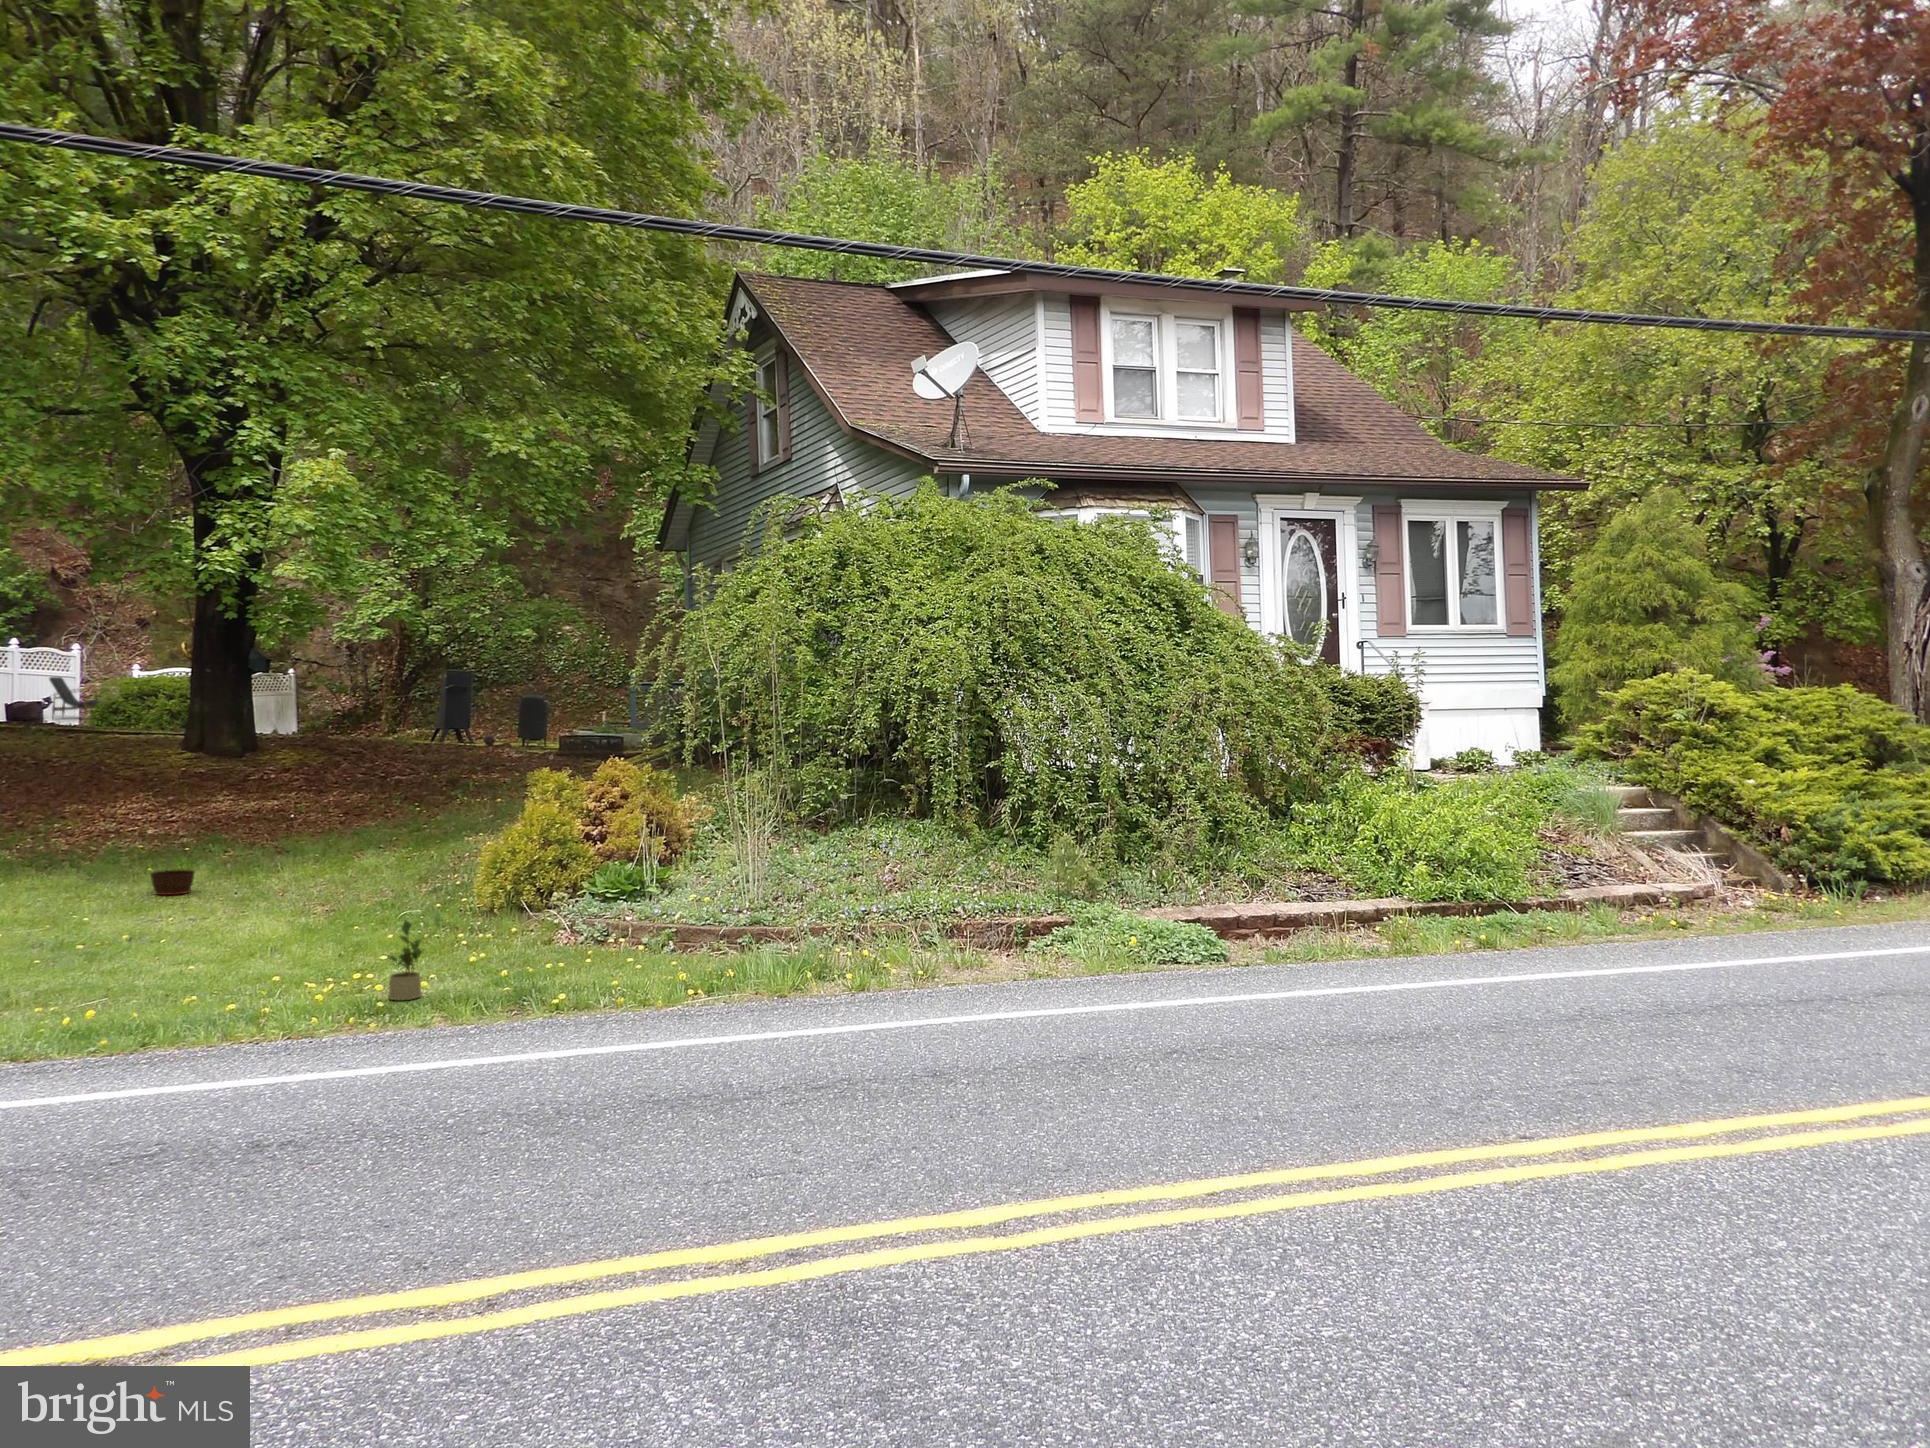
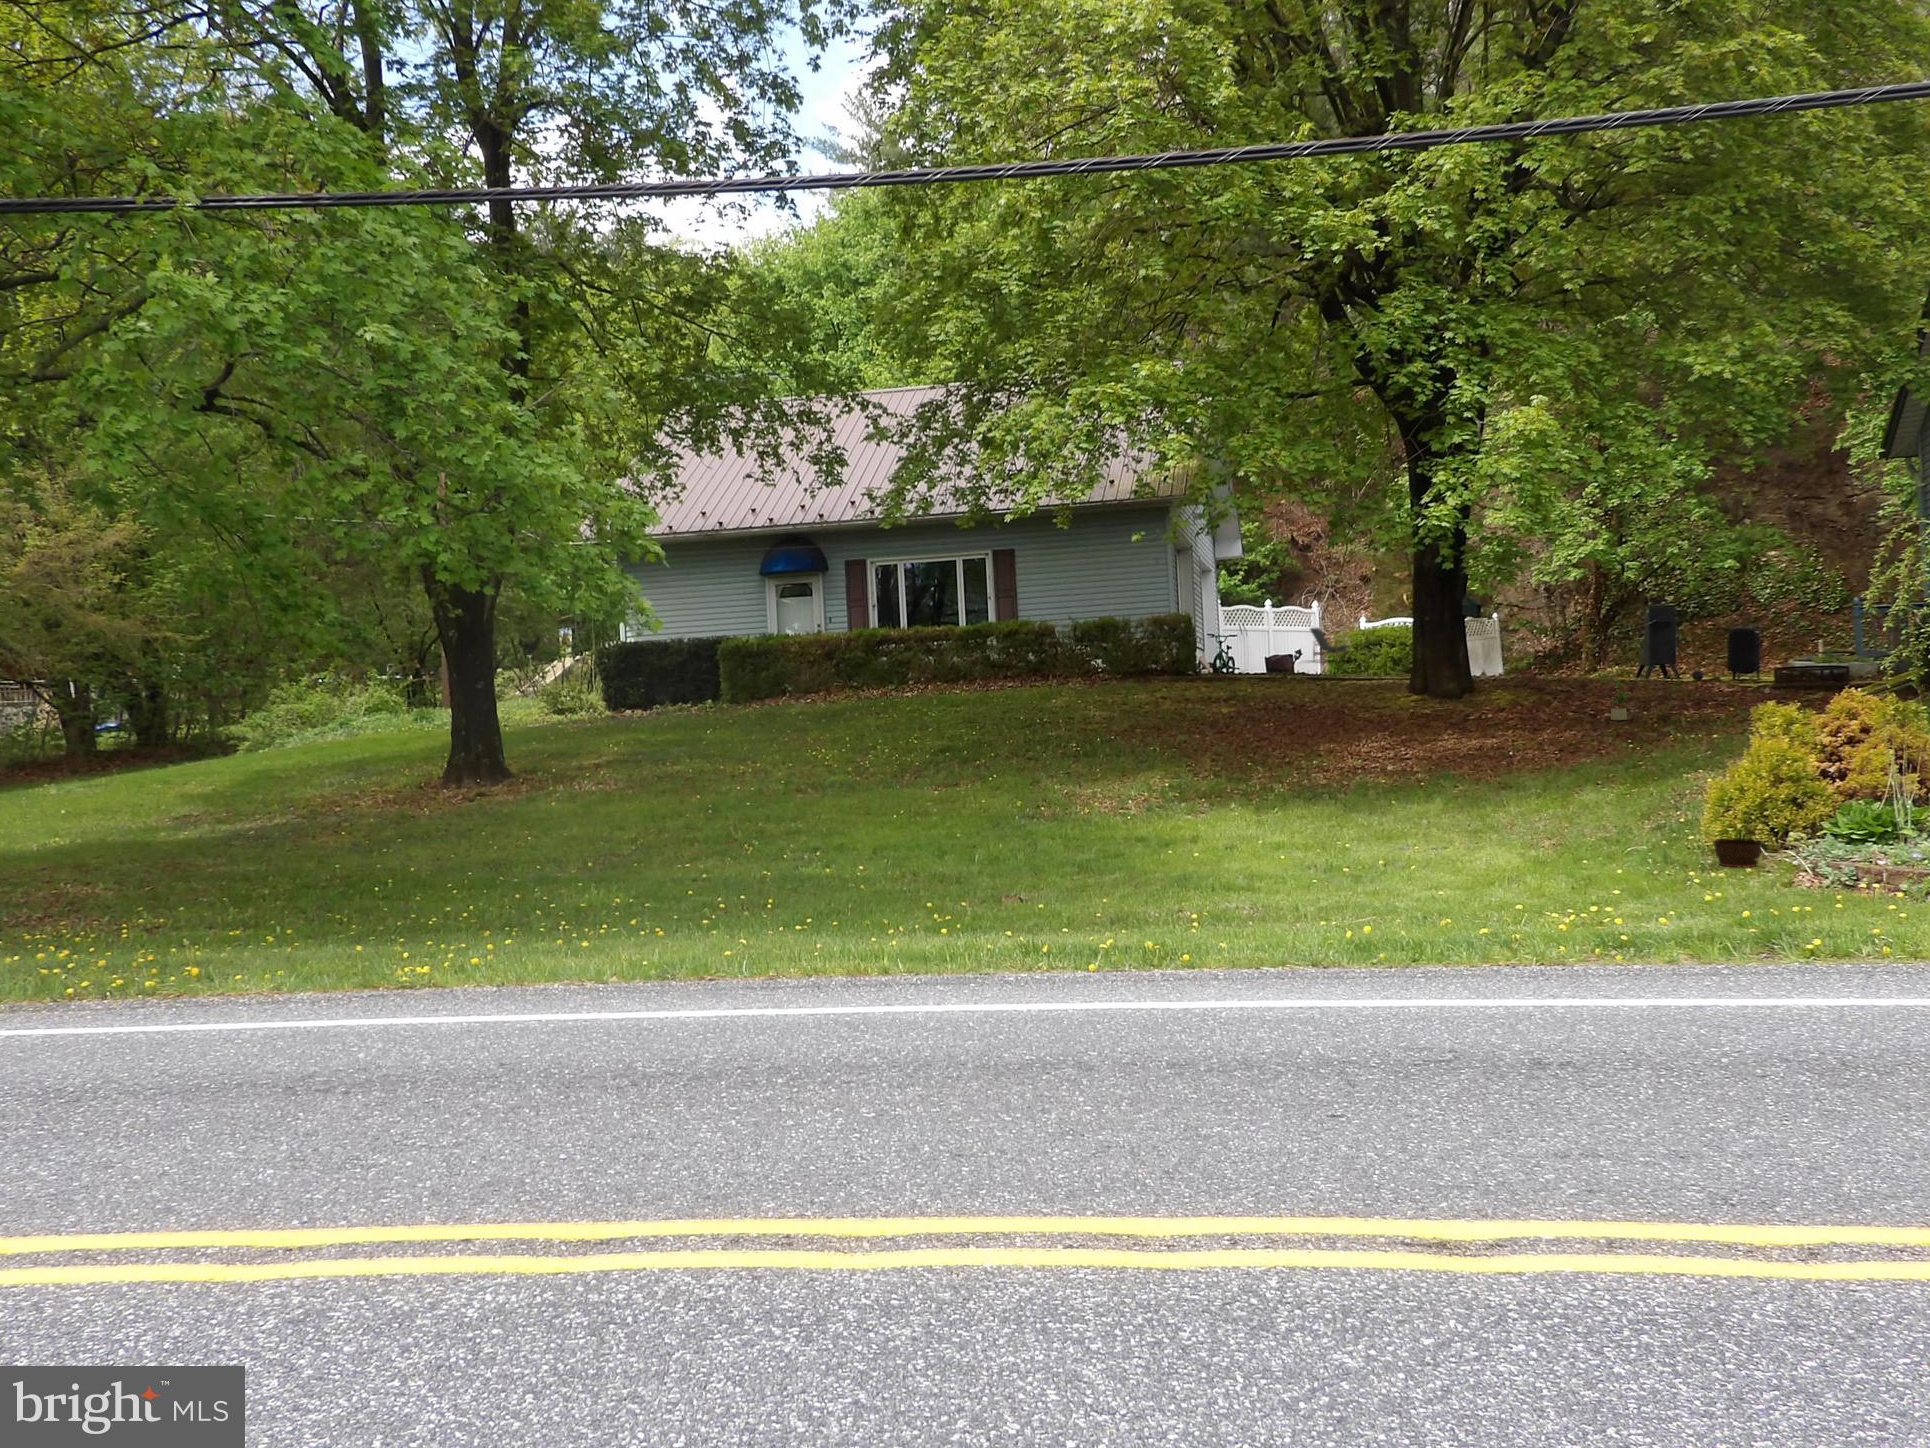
round table: none [568,686,608,713] -> present [1778,618,1804,641]
basket: present [150,870,195,895] -> present [1714,838,1762,867]
potted plant: present [388,920,423,1000] -> present [1610,681,1628,720]

